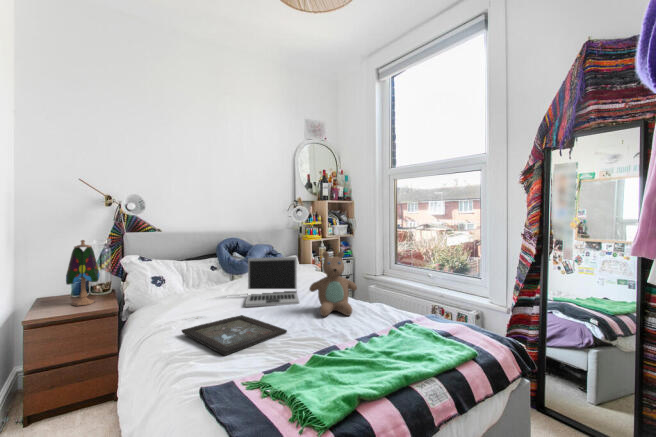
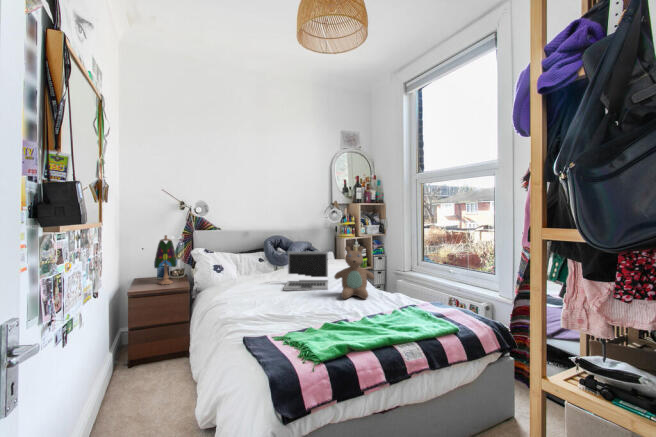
tray: present [182,315,287,356] -> none [234,295,312,321]

